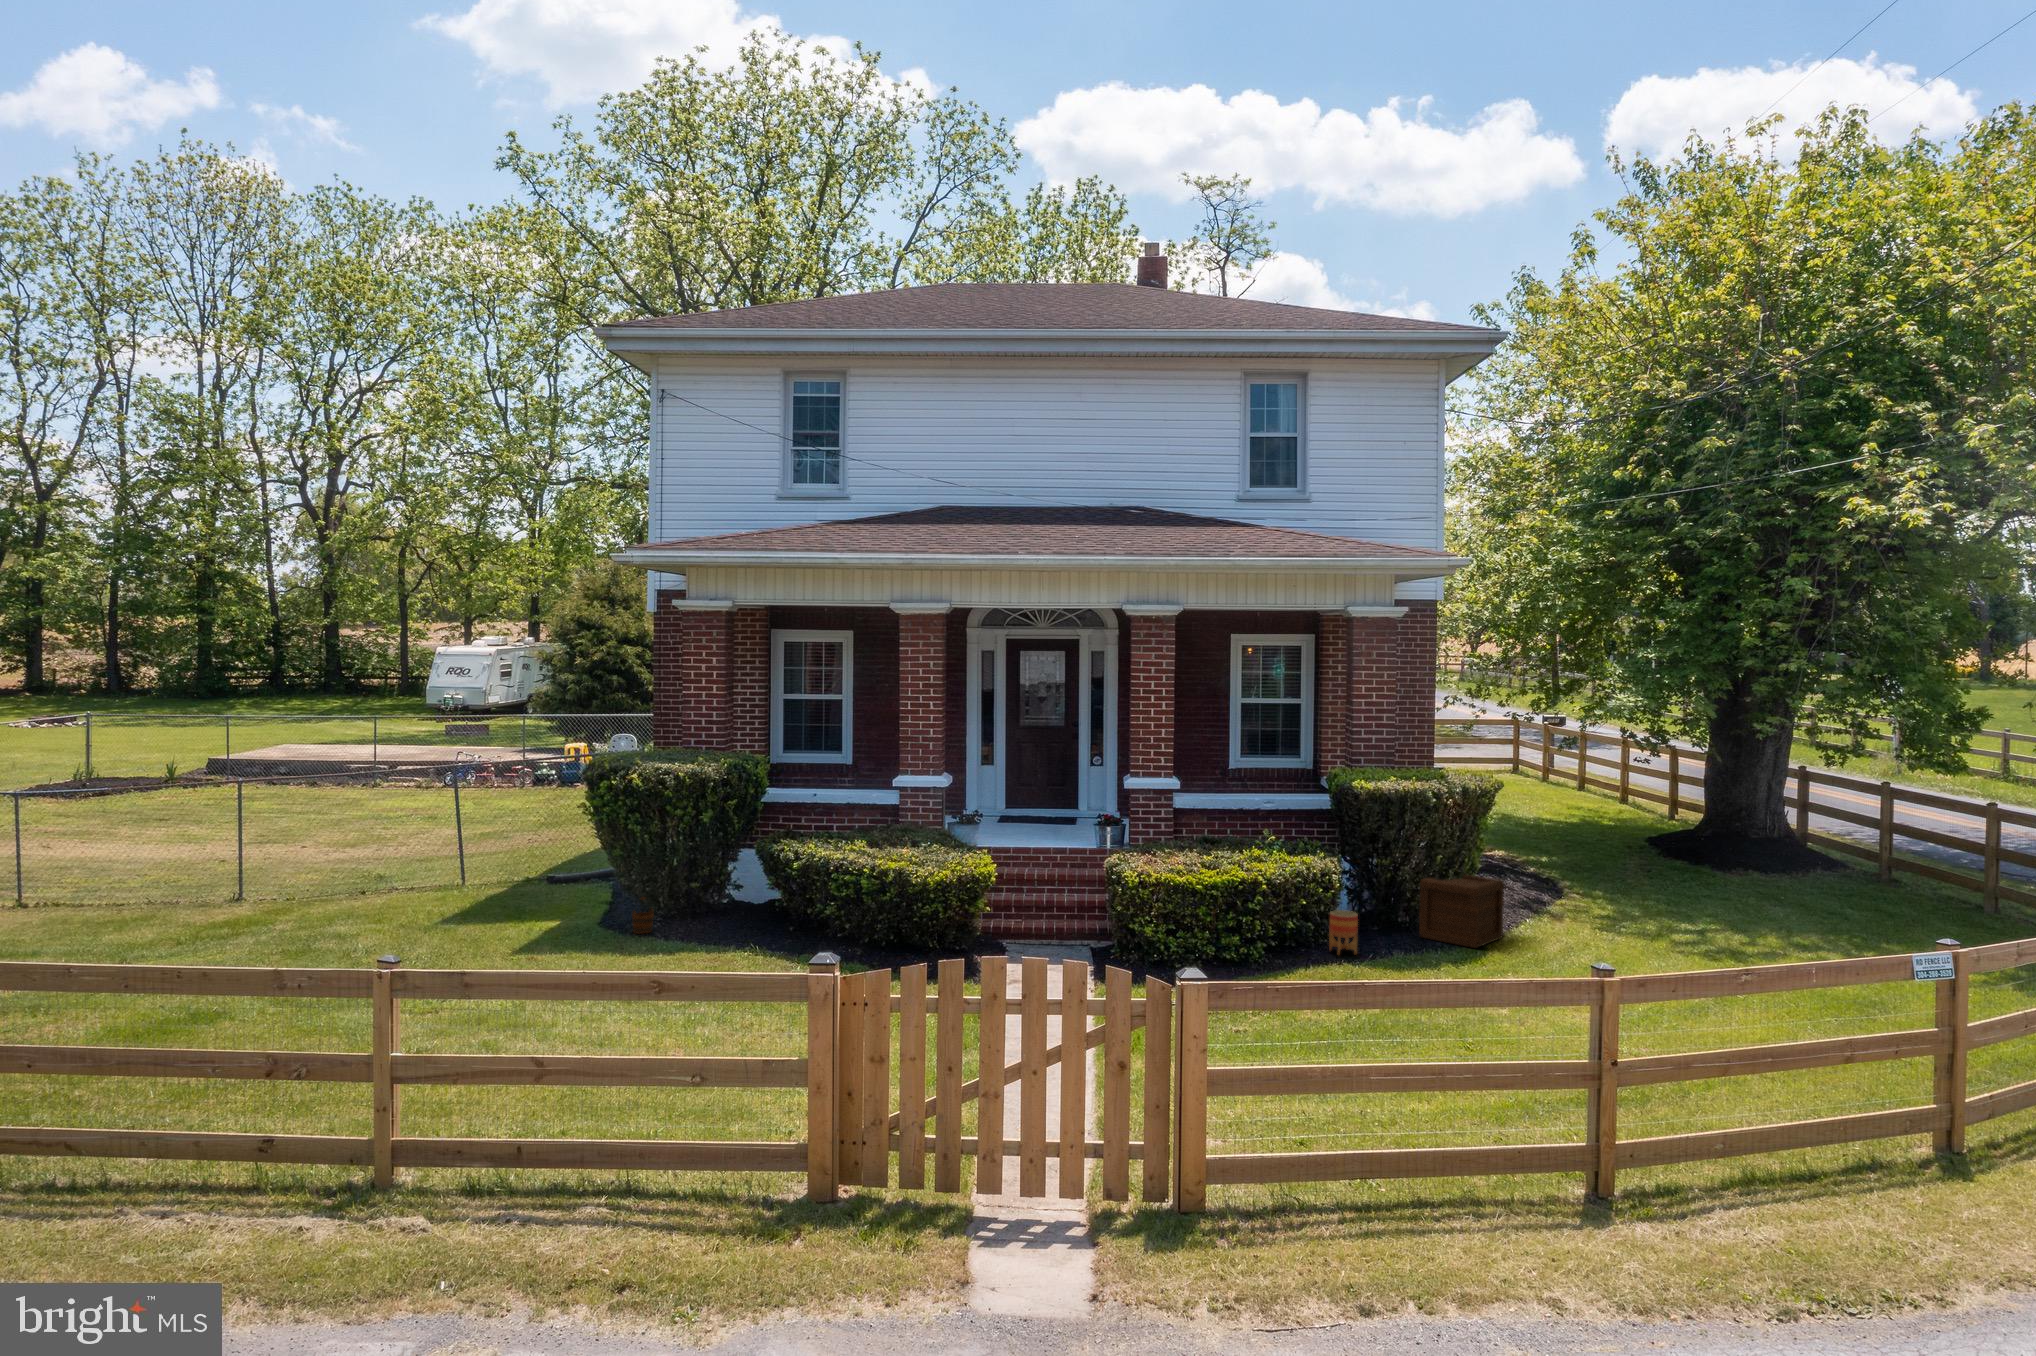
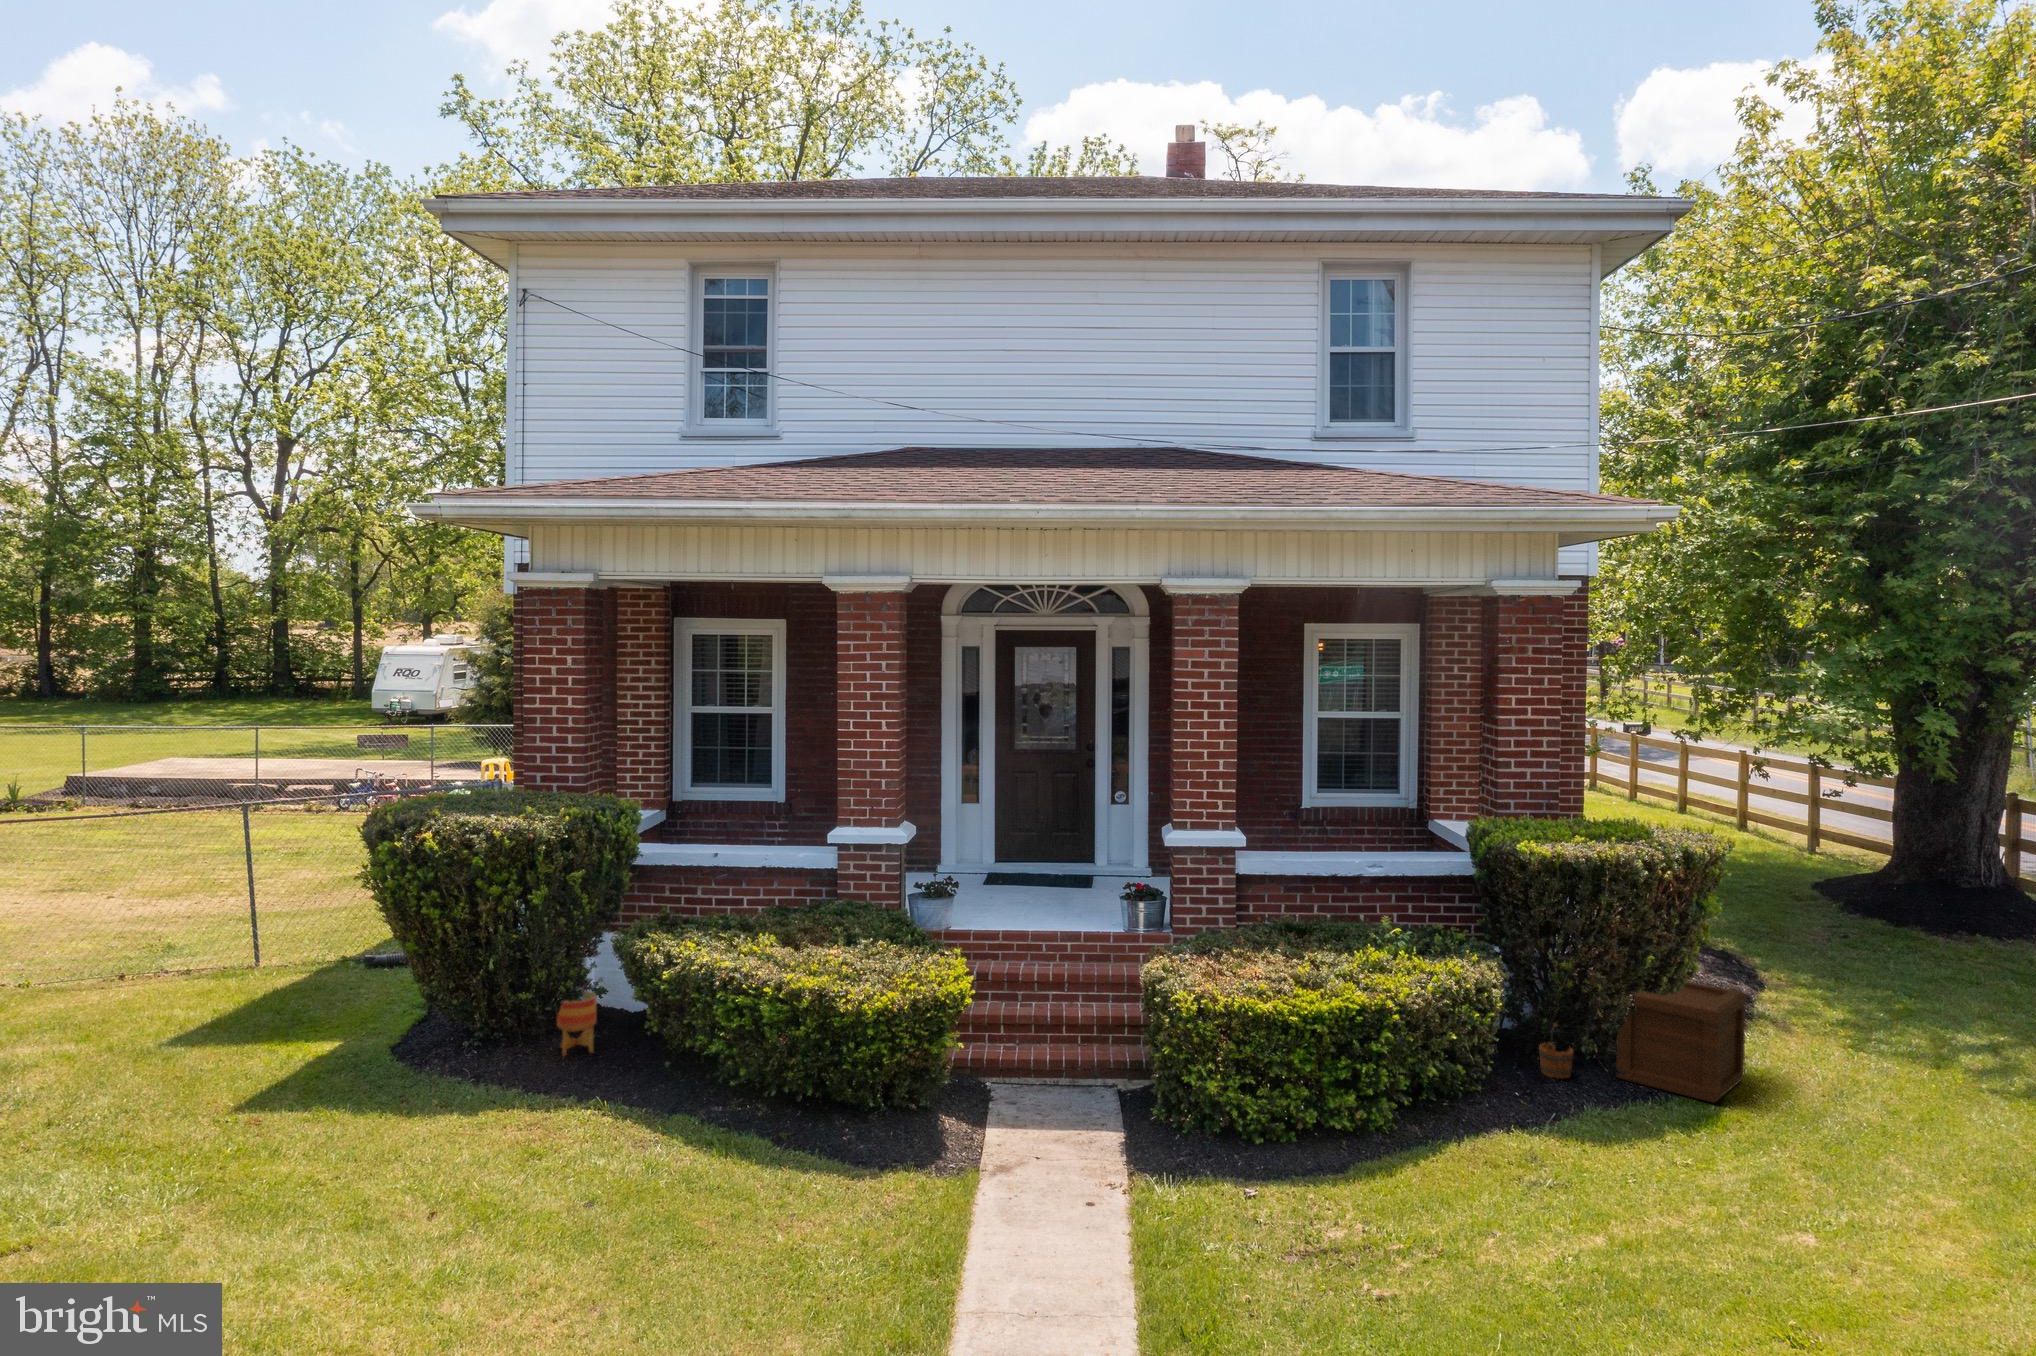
wooden bucket: present [632,897,654,934] -> present [1539,1023,1573,1078]
planter: present [1329,910,1358,955] -> present [557,991,596,1056]

